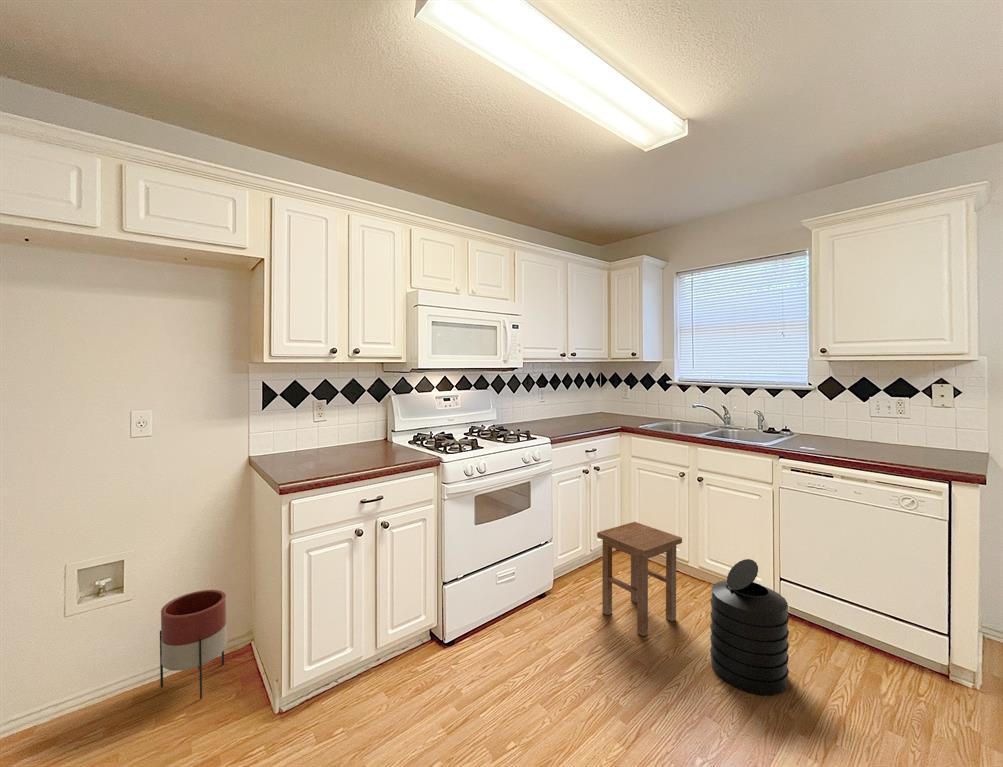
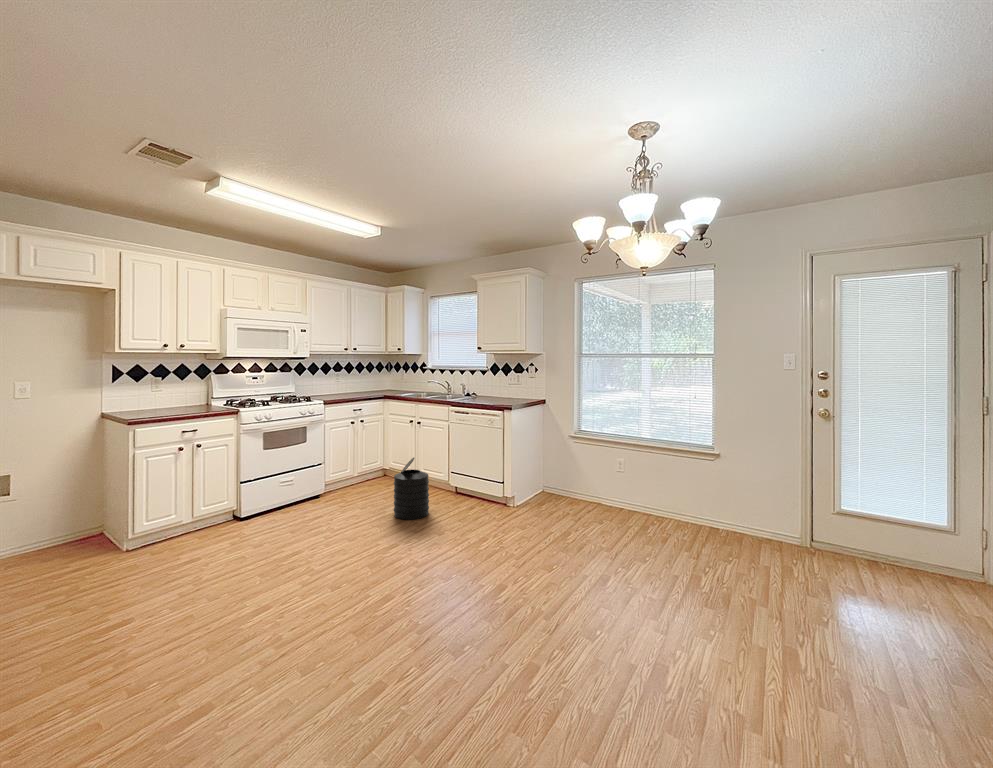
stool: present [597,522,682,636] -> none [347,450,395,508]
planter: present [160,590,227,699] -> none [46,492,93,548]

